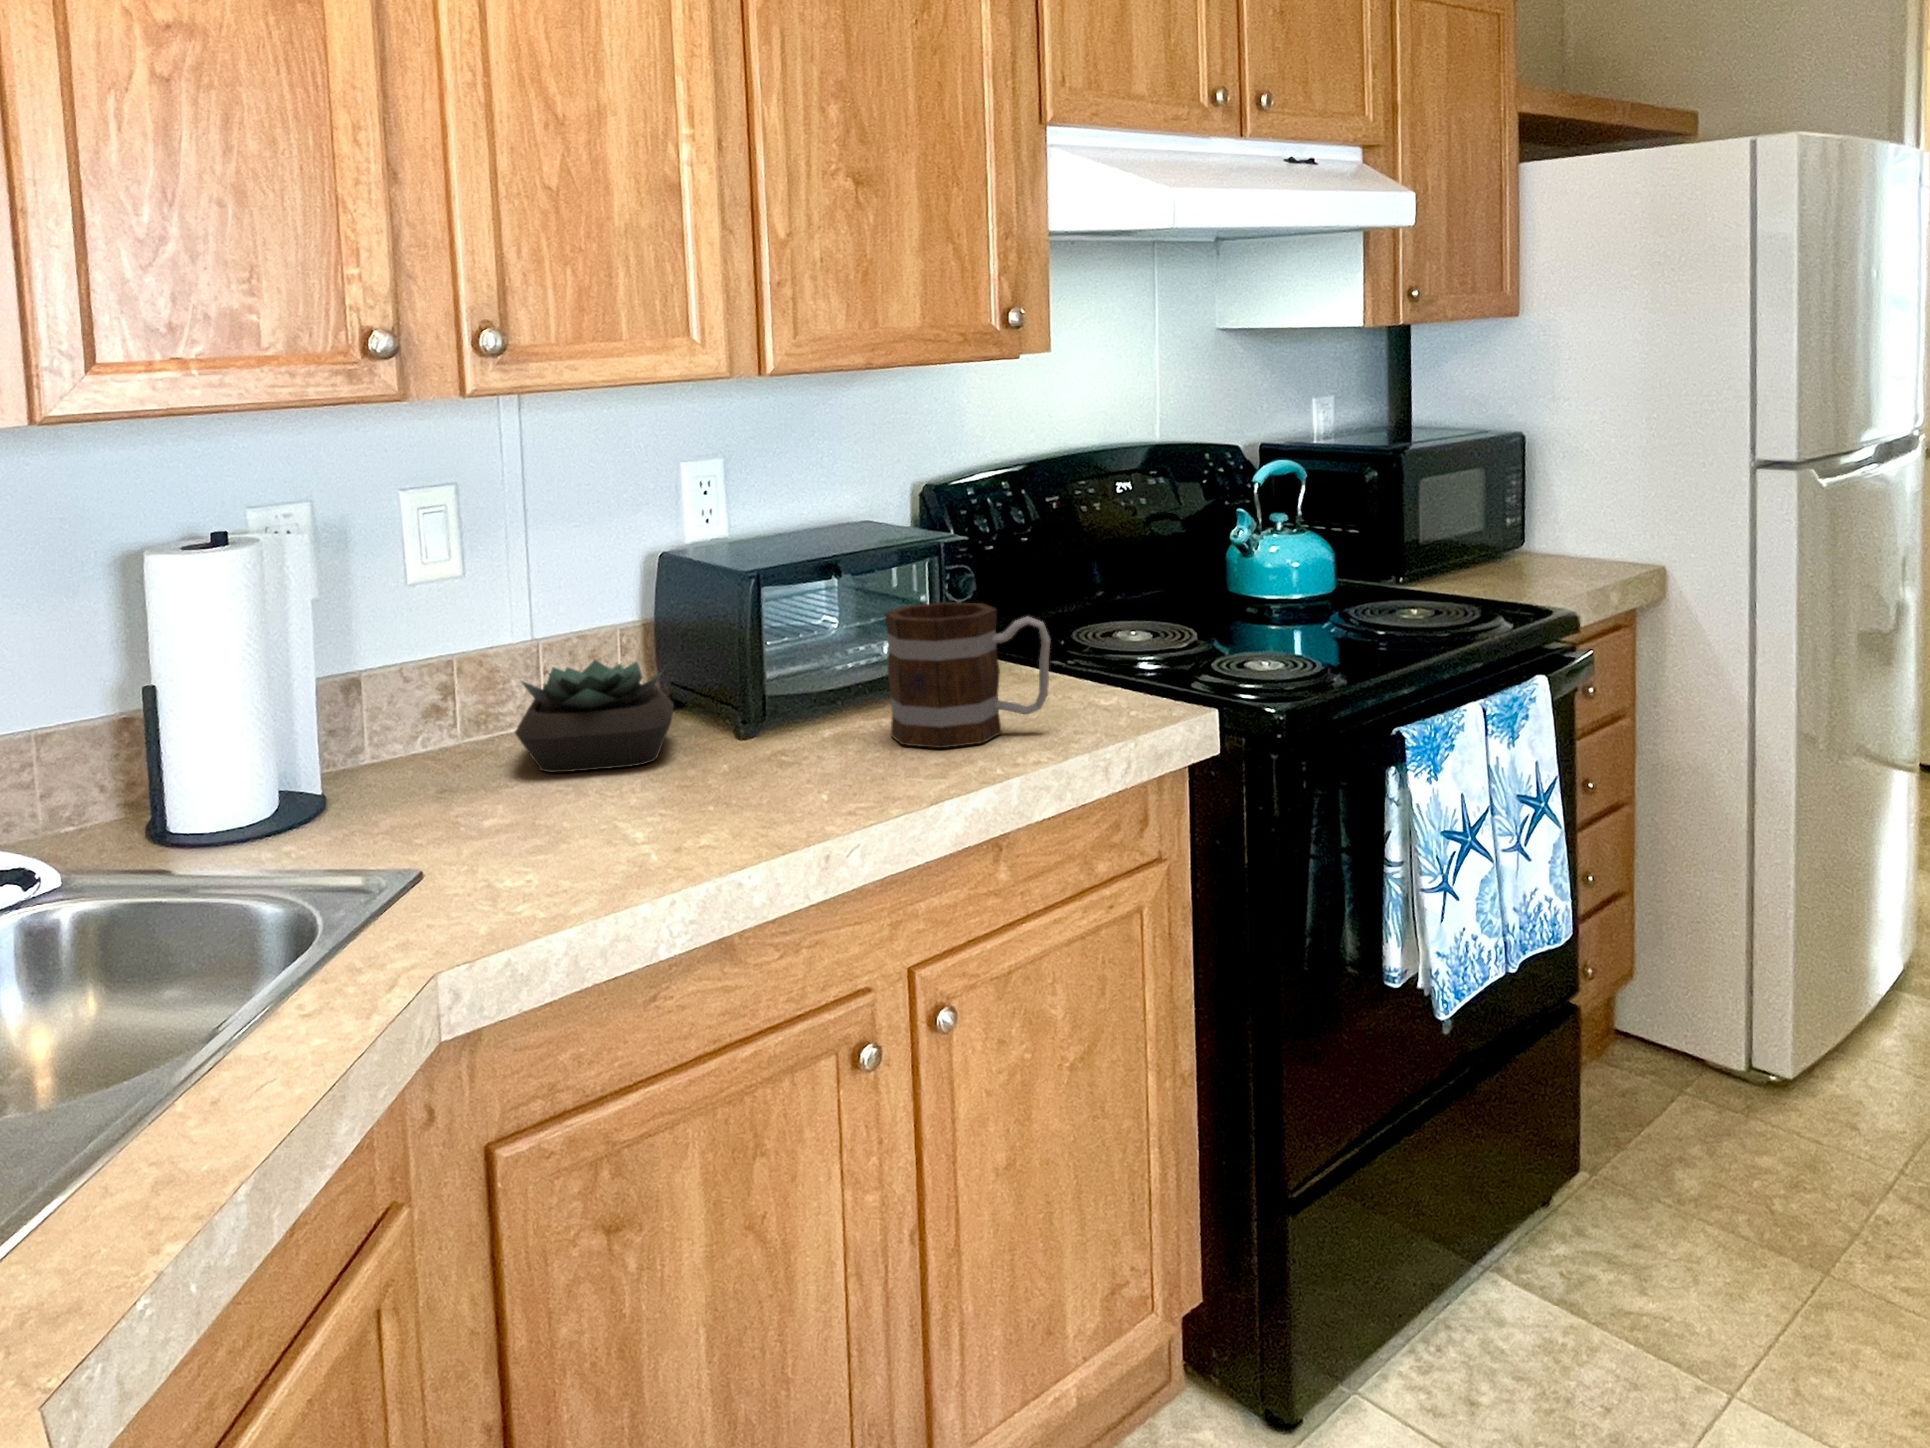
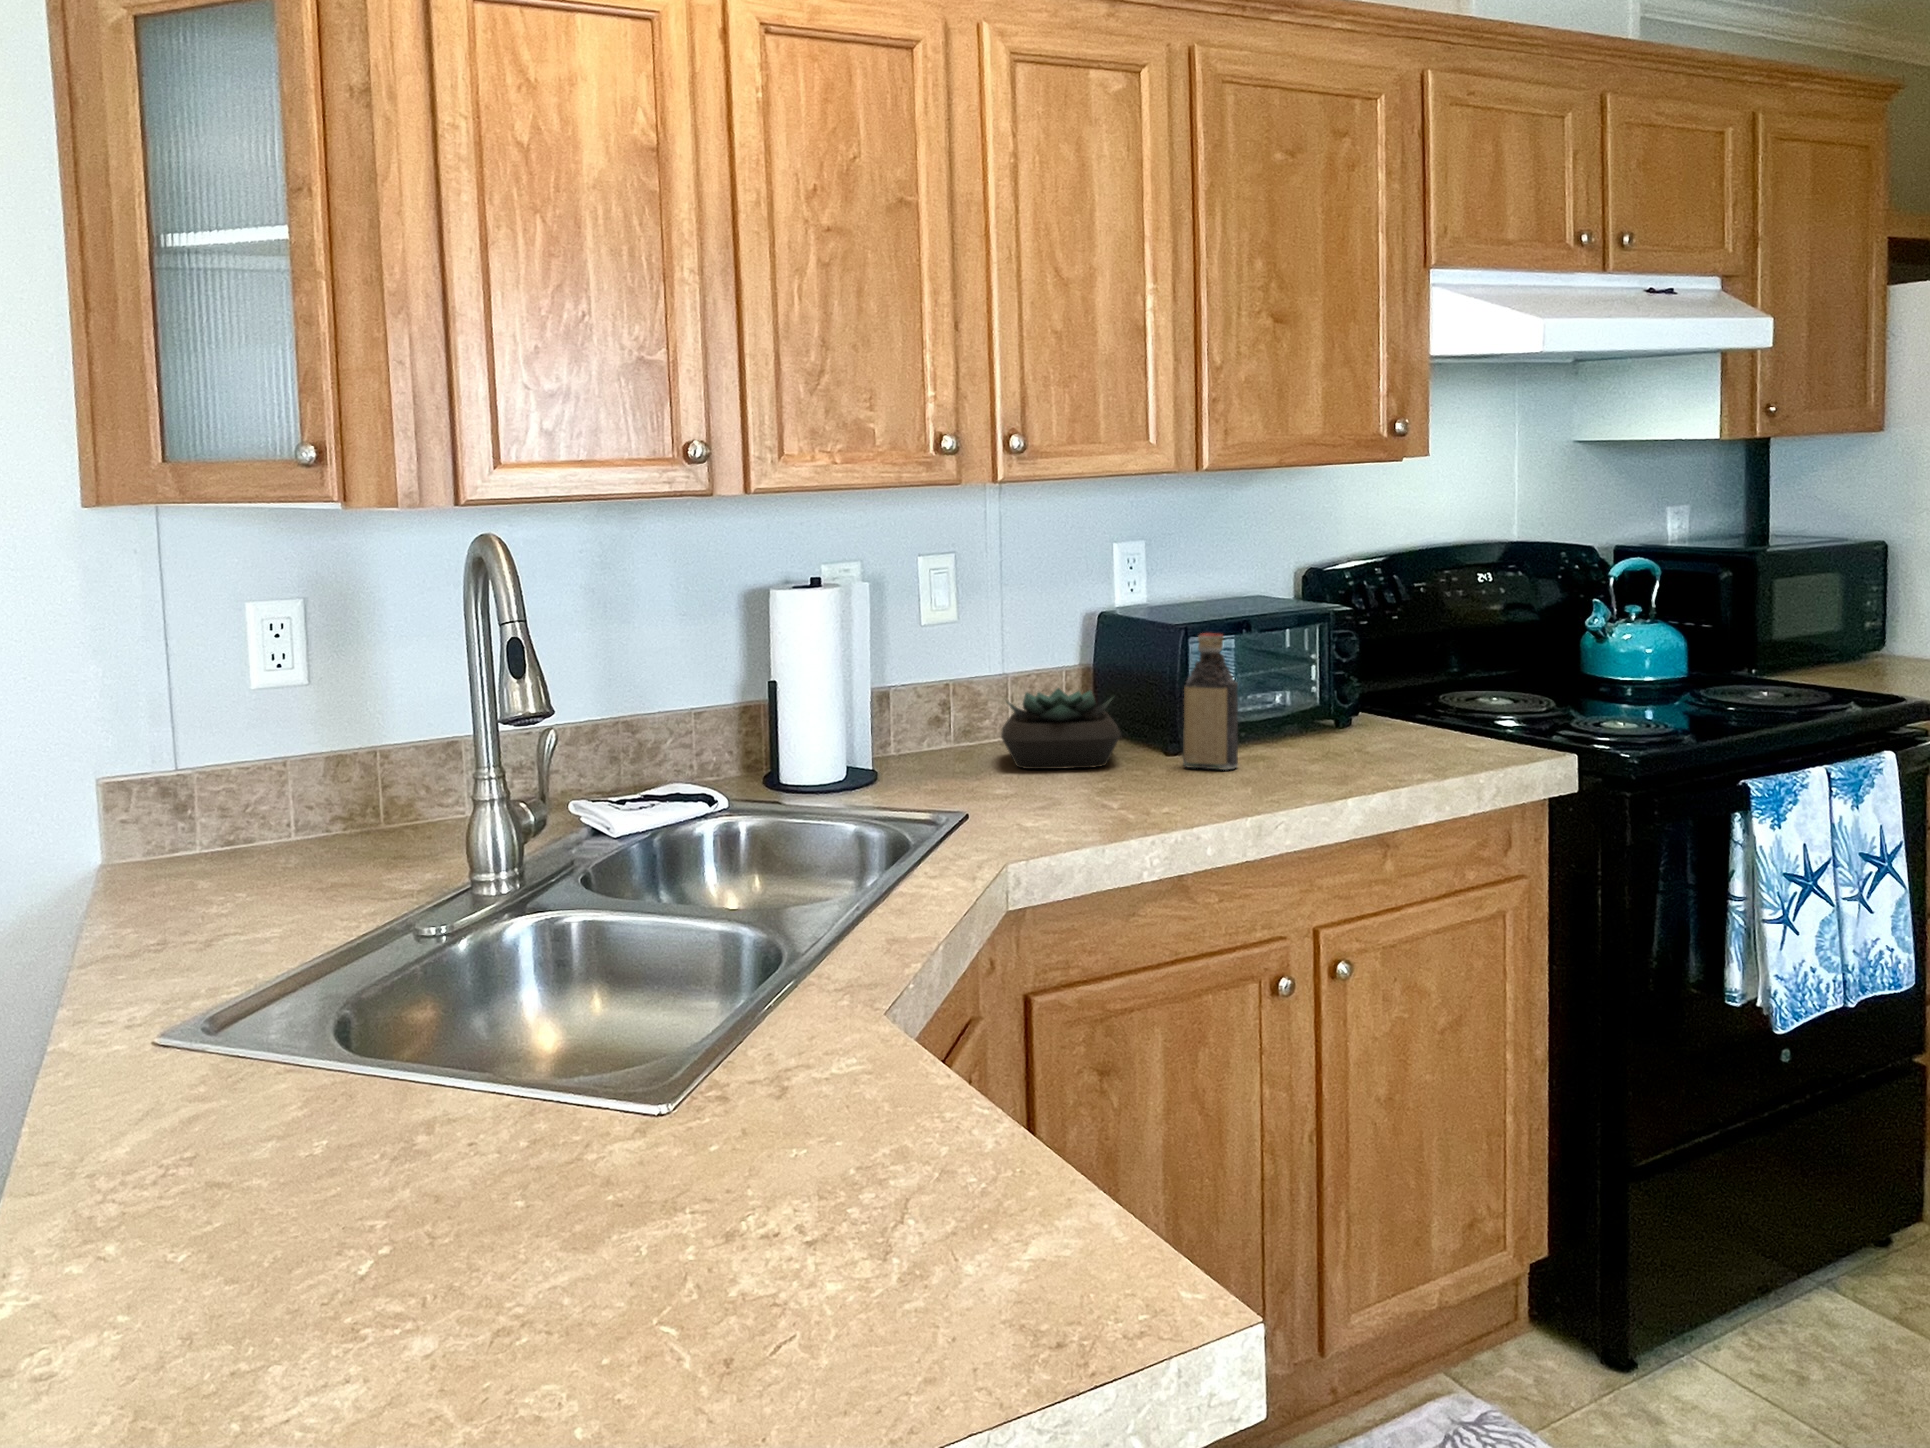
bottle: none [747,587,820,762] -> present [1183,633,1238,770]
mug: present [884,602,1050,748] -> none [1292,653,1431,766]

